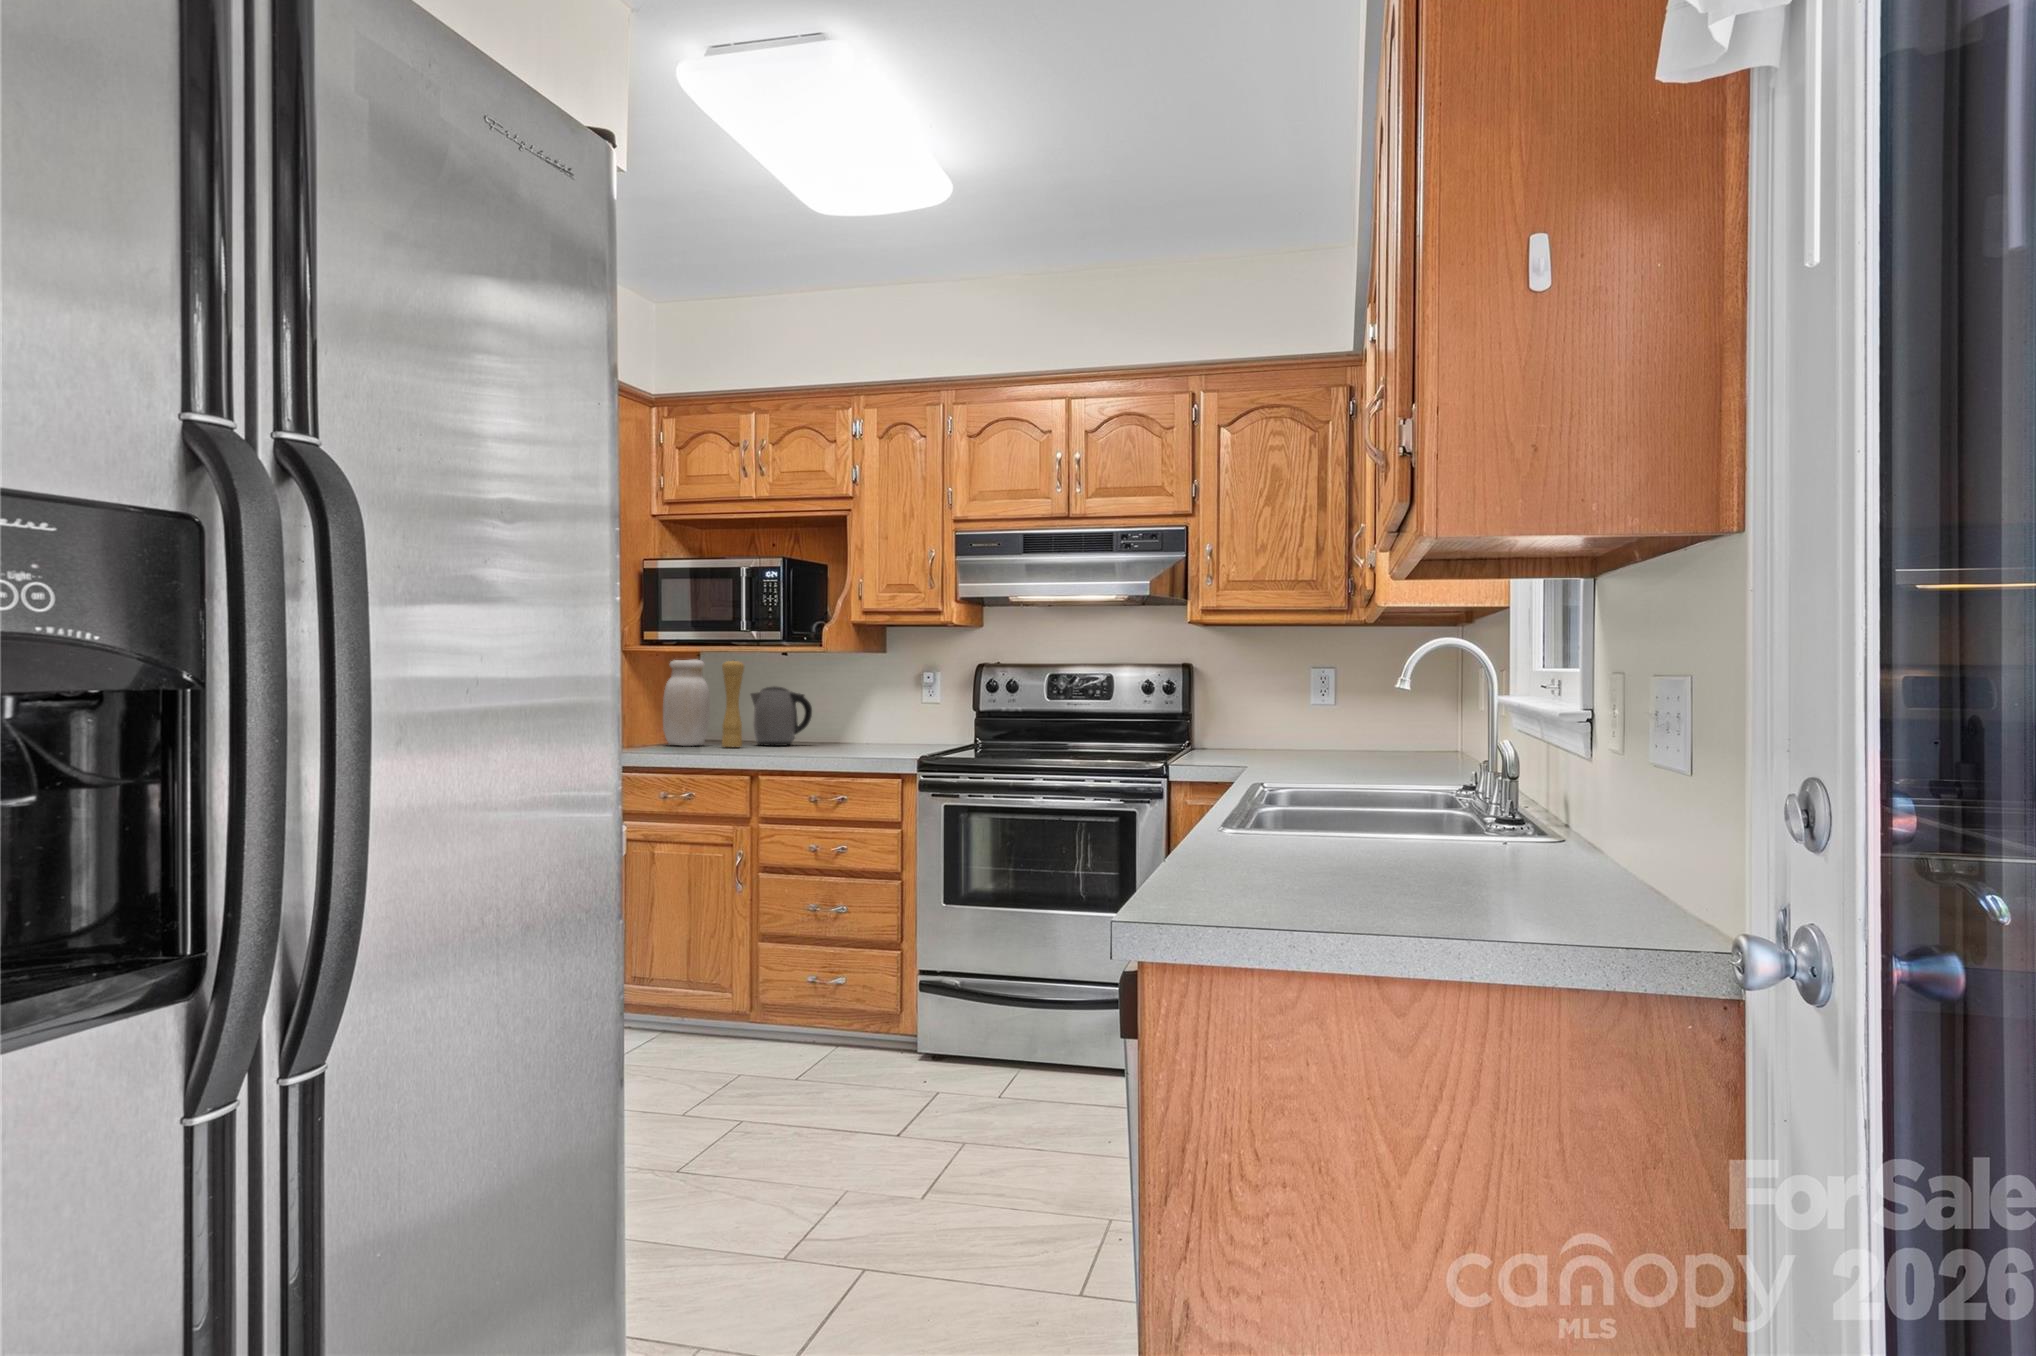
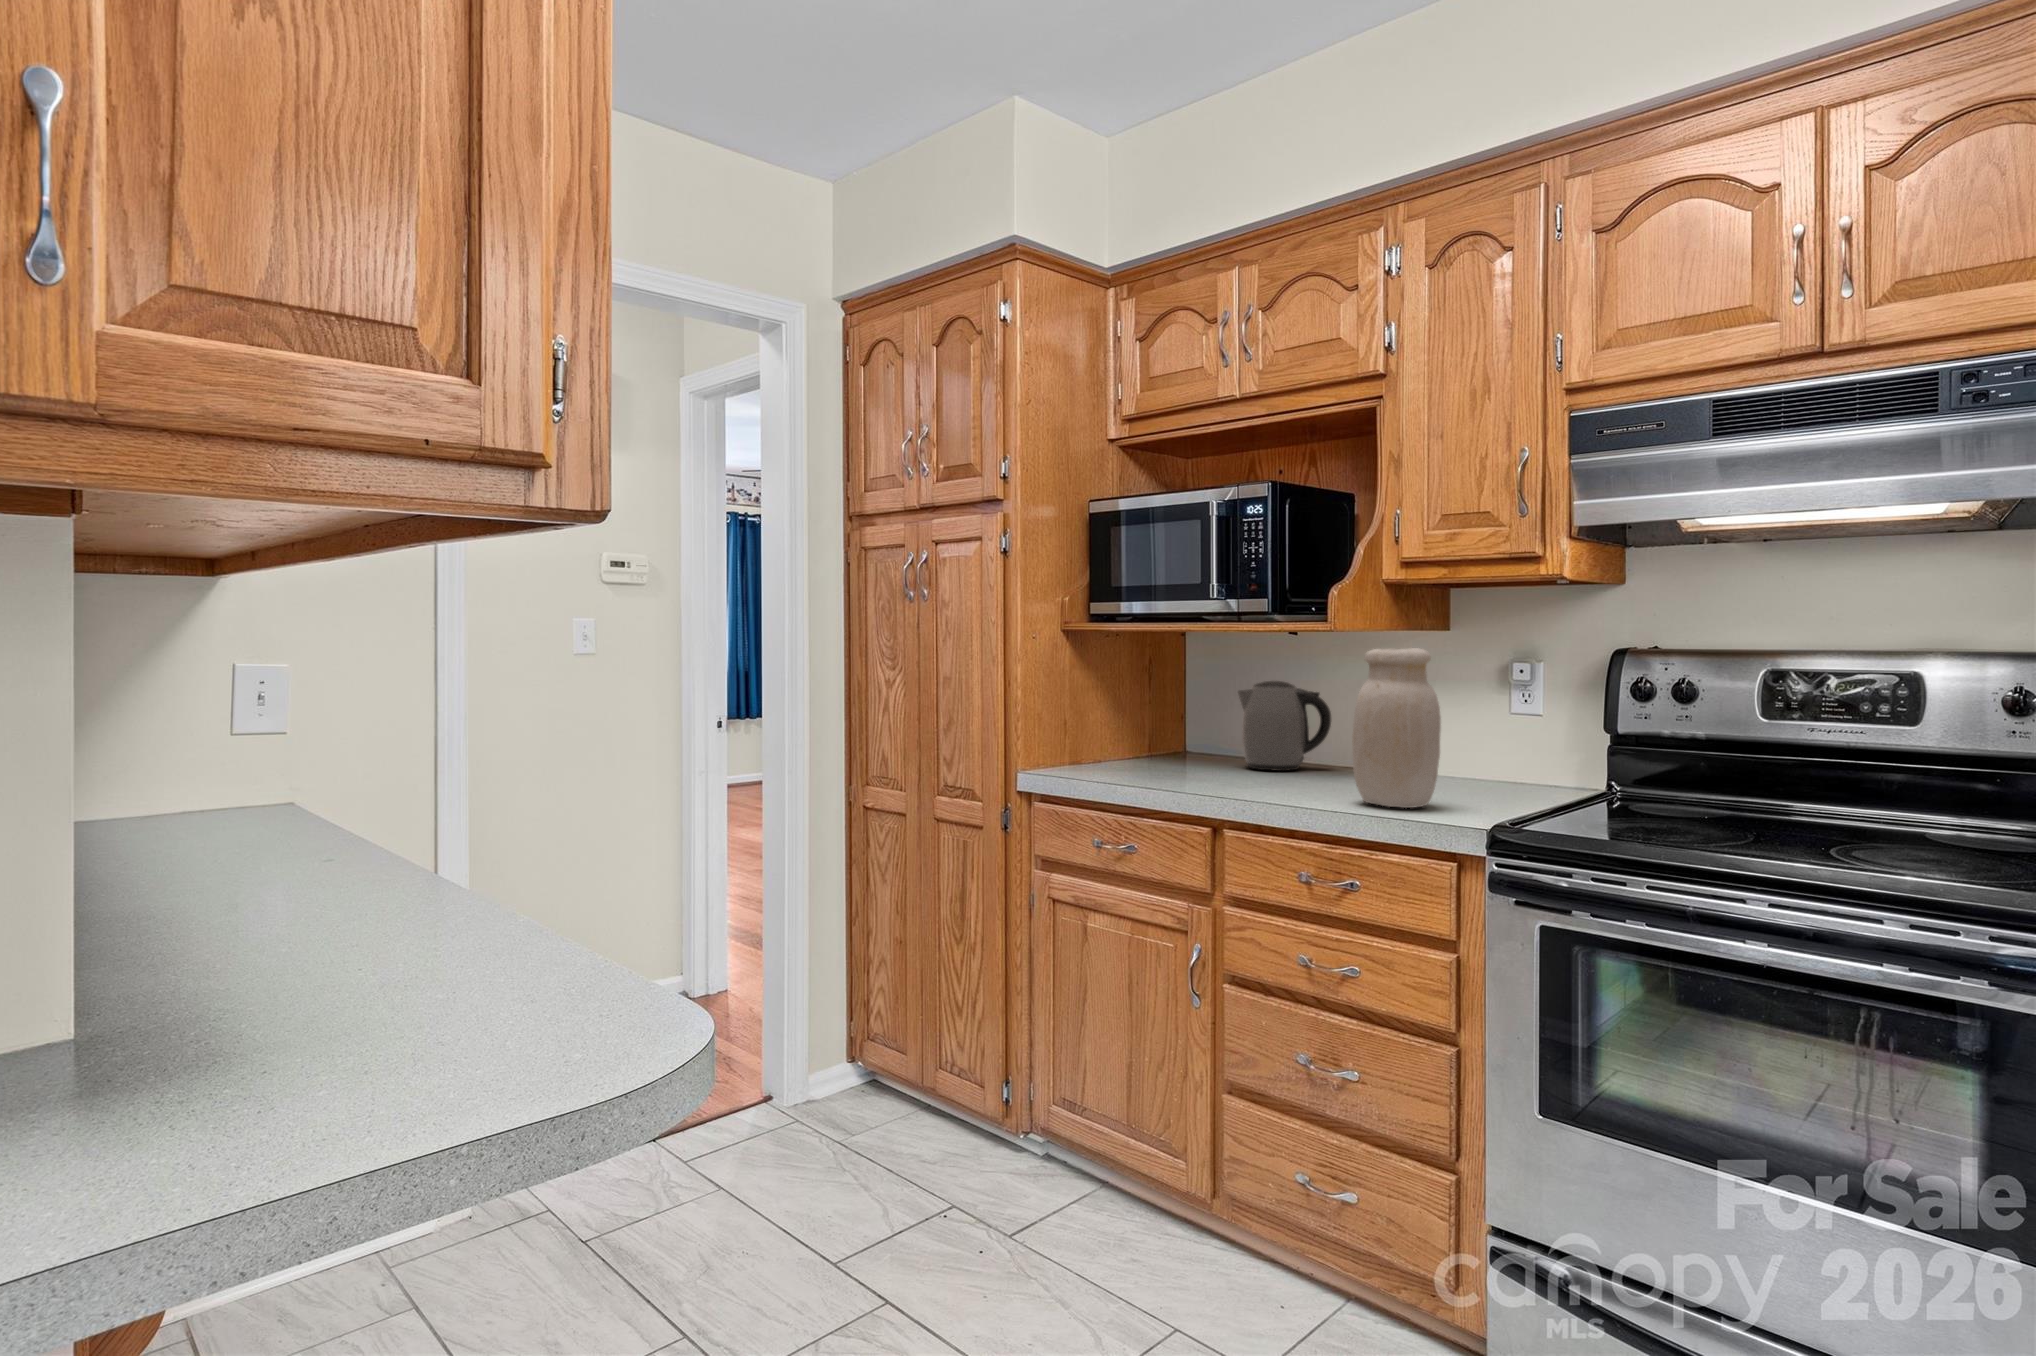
jar: present [663,660,710,746] -> present [1353,648,1441,808]
pepper mill: present [722,660,744,747] -> none [1188,643,1221,774]

